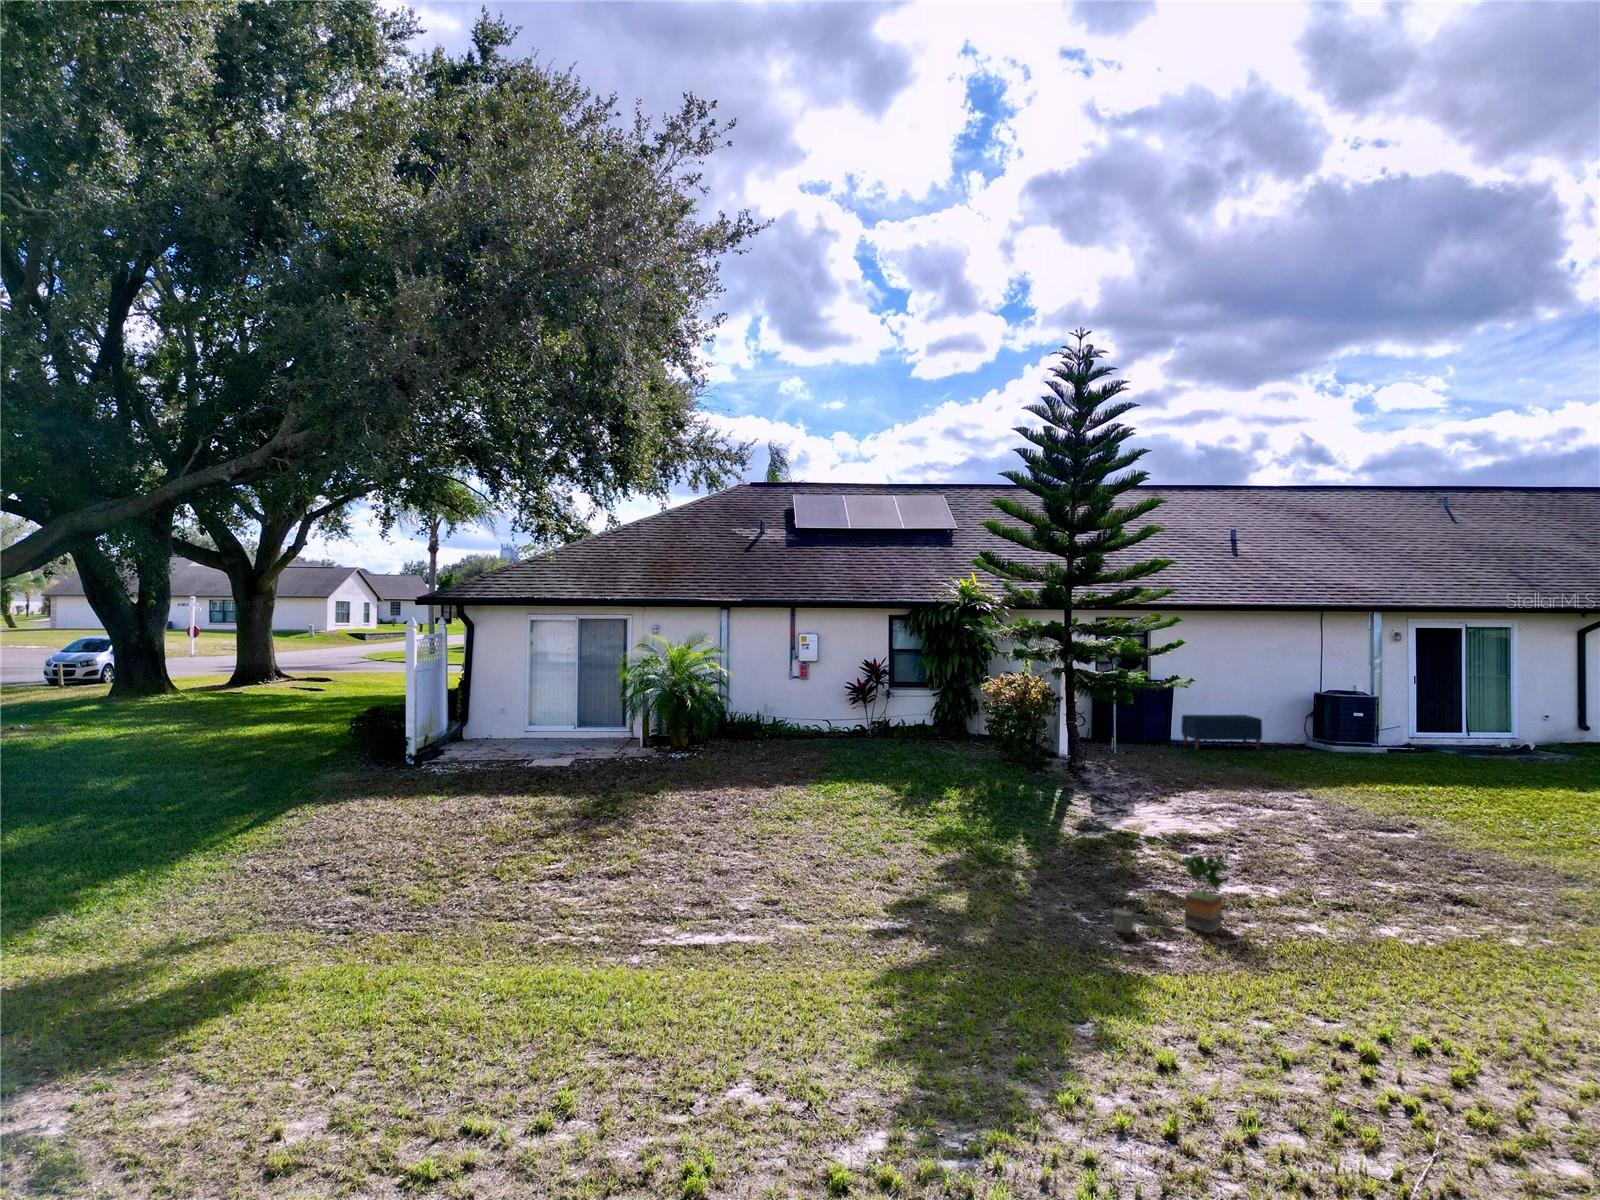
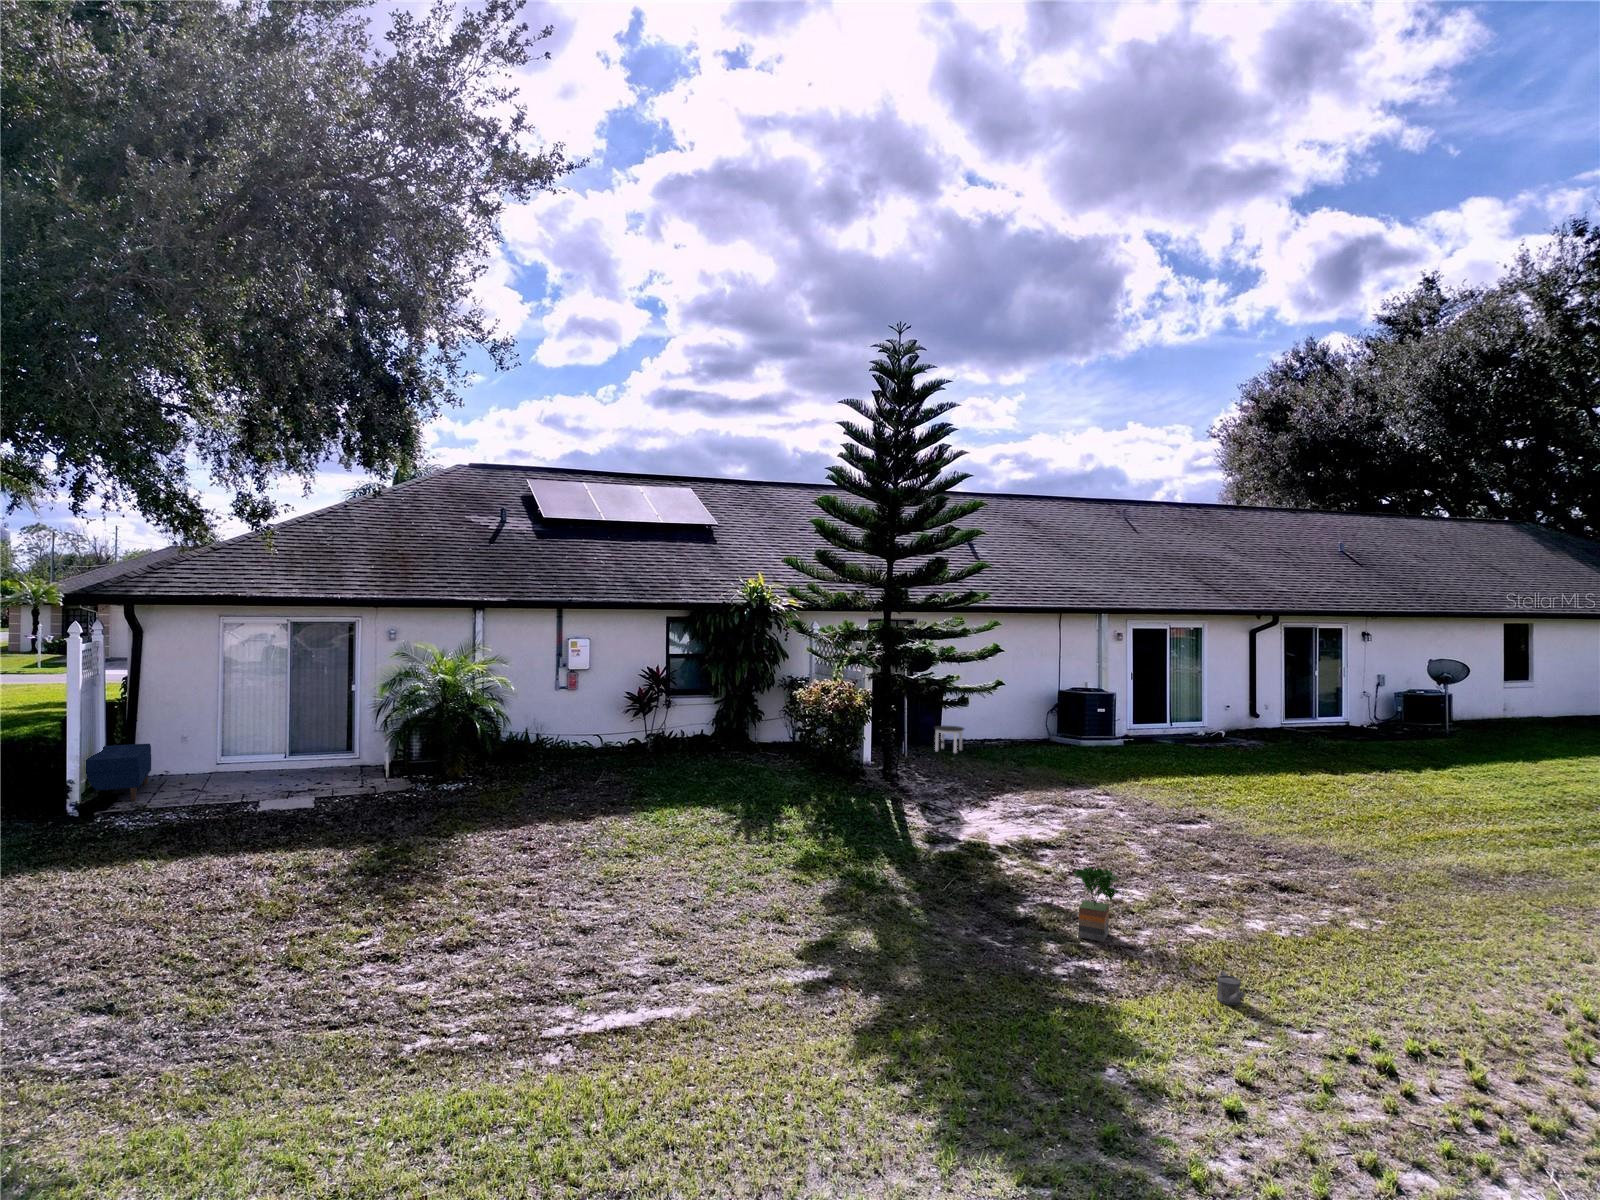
bench: present [1181,715,1262,749] -> present [86,744,151,802]
round table: none [1139,725,1171,752] -> present [934,726,964,753]
watering can: present [1114,906,1133,934] -> present [1217,971,1244,1005]

